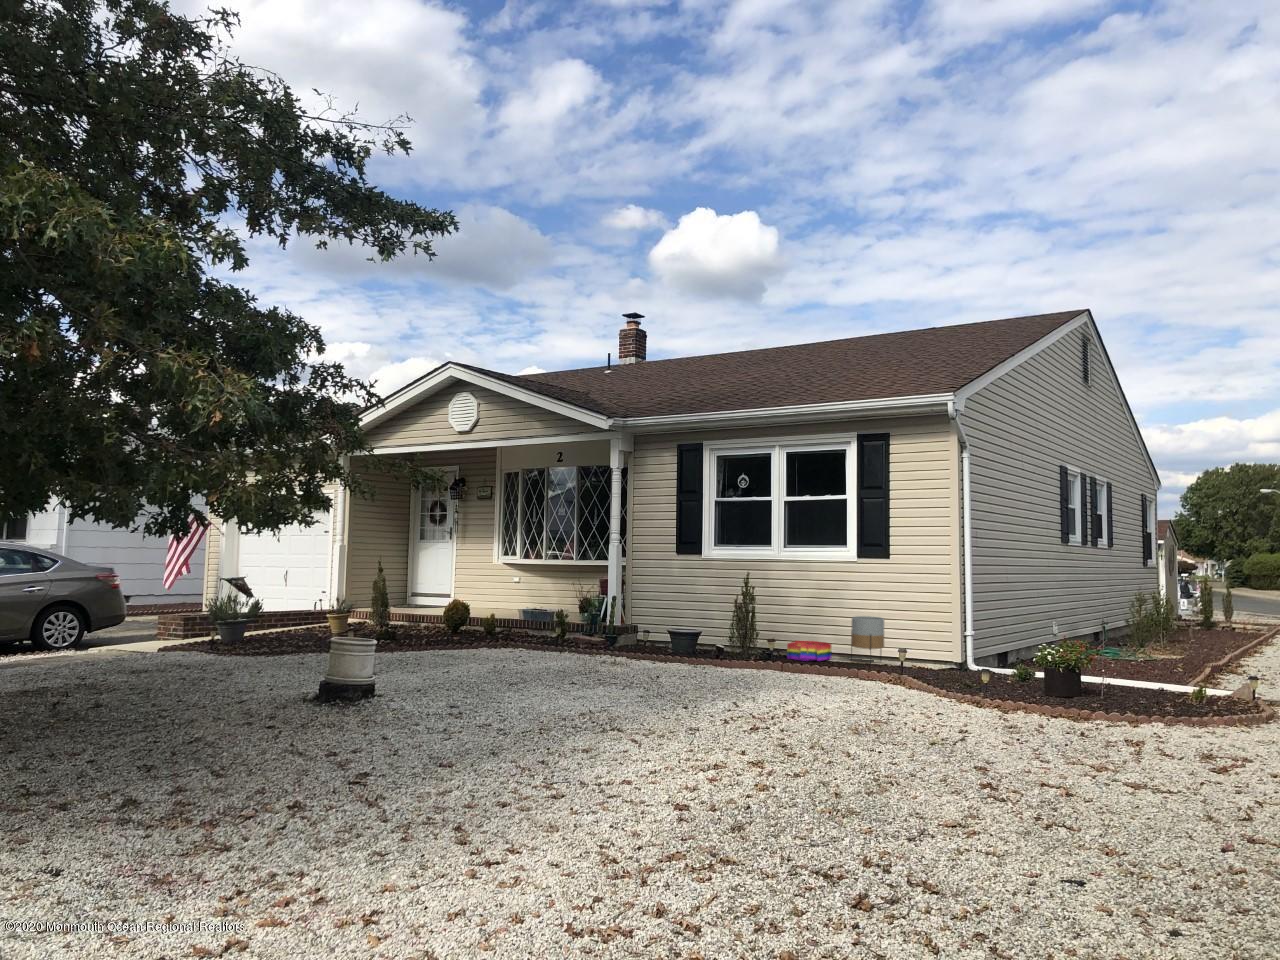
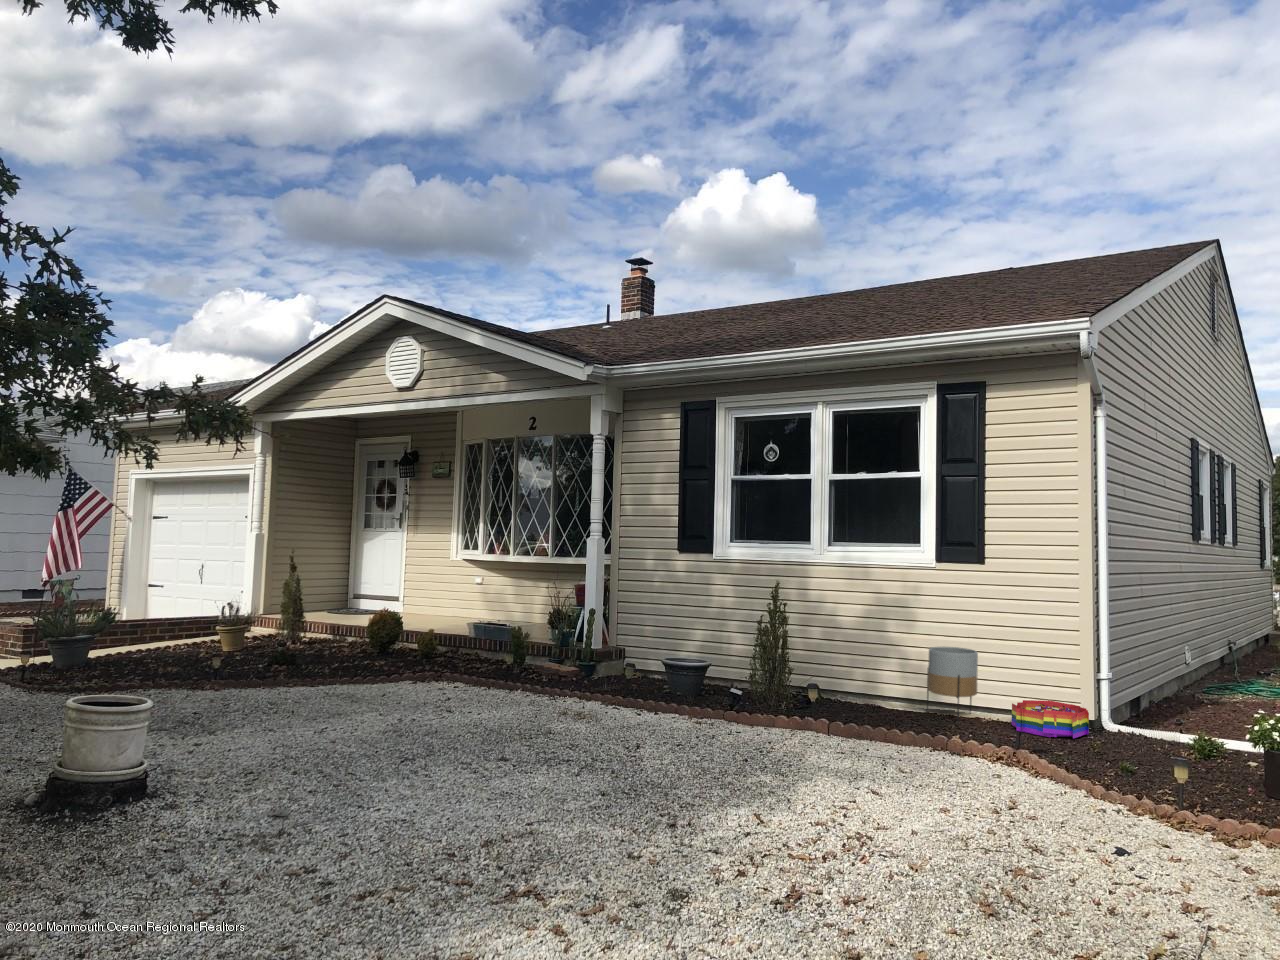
storage bin: present [787,641,831,661] -> present [1012,700,1089,739]

